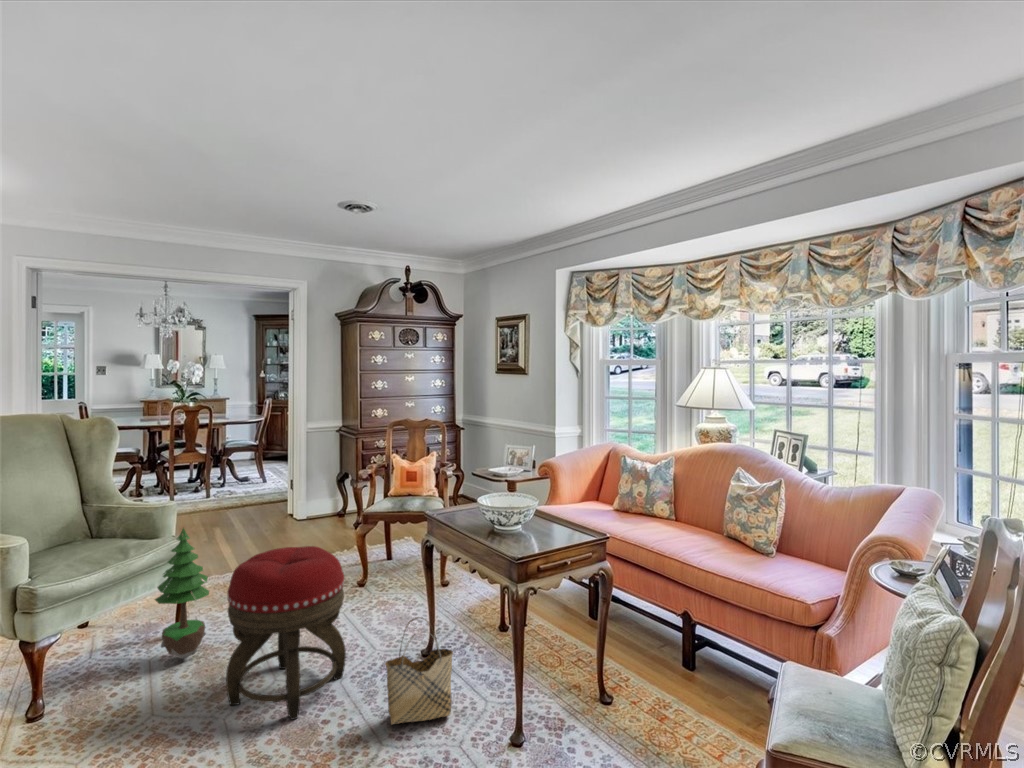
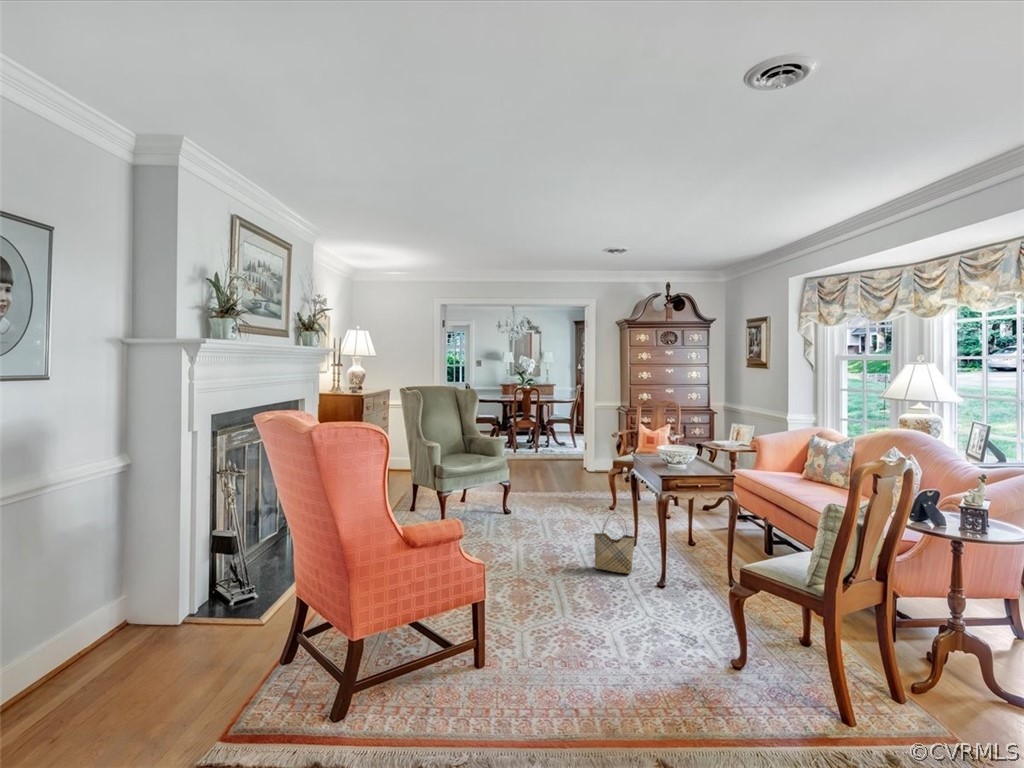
potted tree: present [155,528,209,659] -> none [491,450,517,522]
footstool: present [226,546,346,719] -> none [519,466,581,555]

